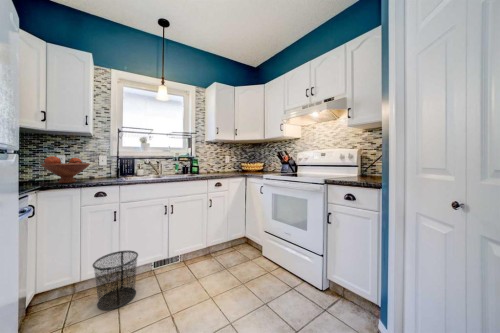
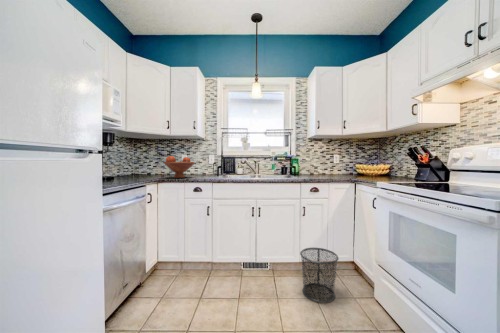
trash can: present [93,251,138,310] -> present [300,248,338,303]

